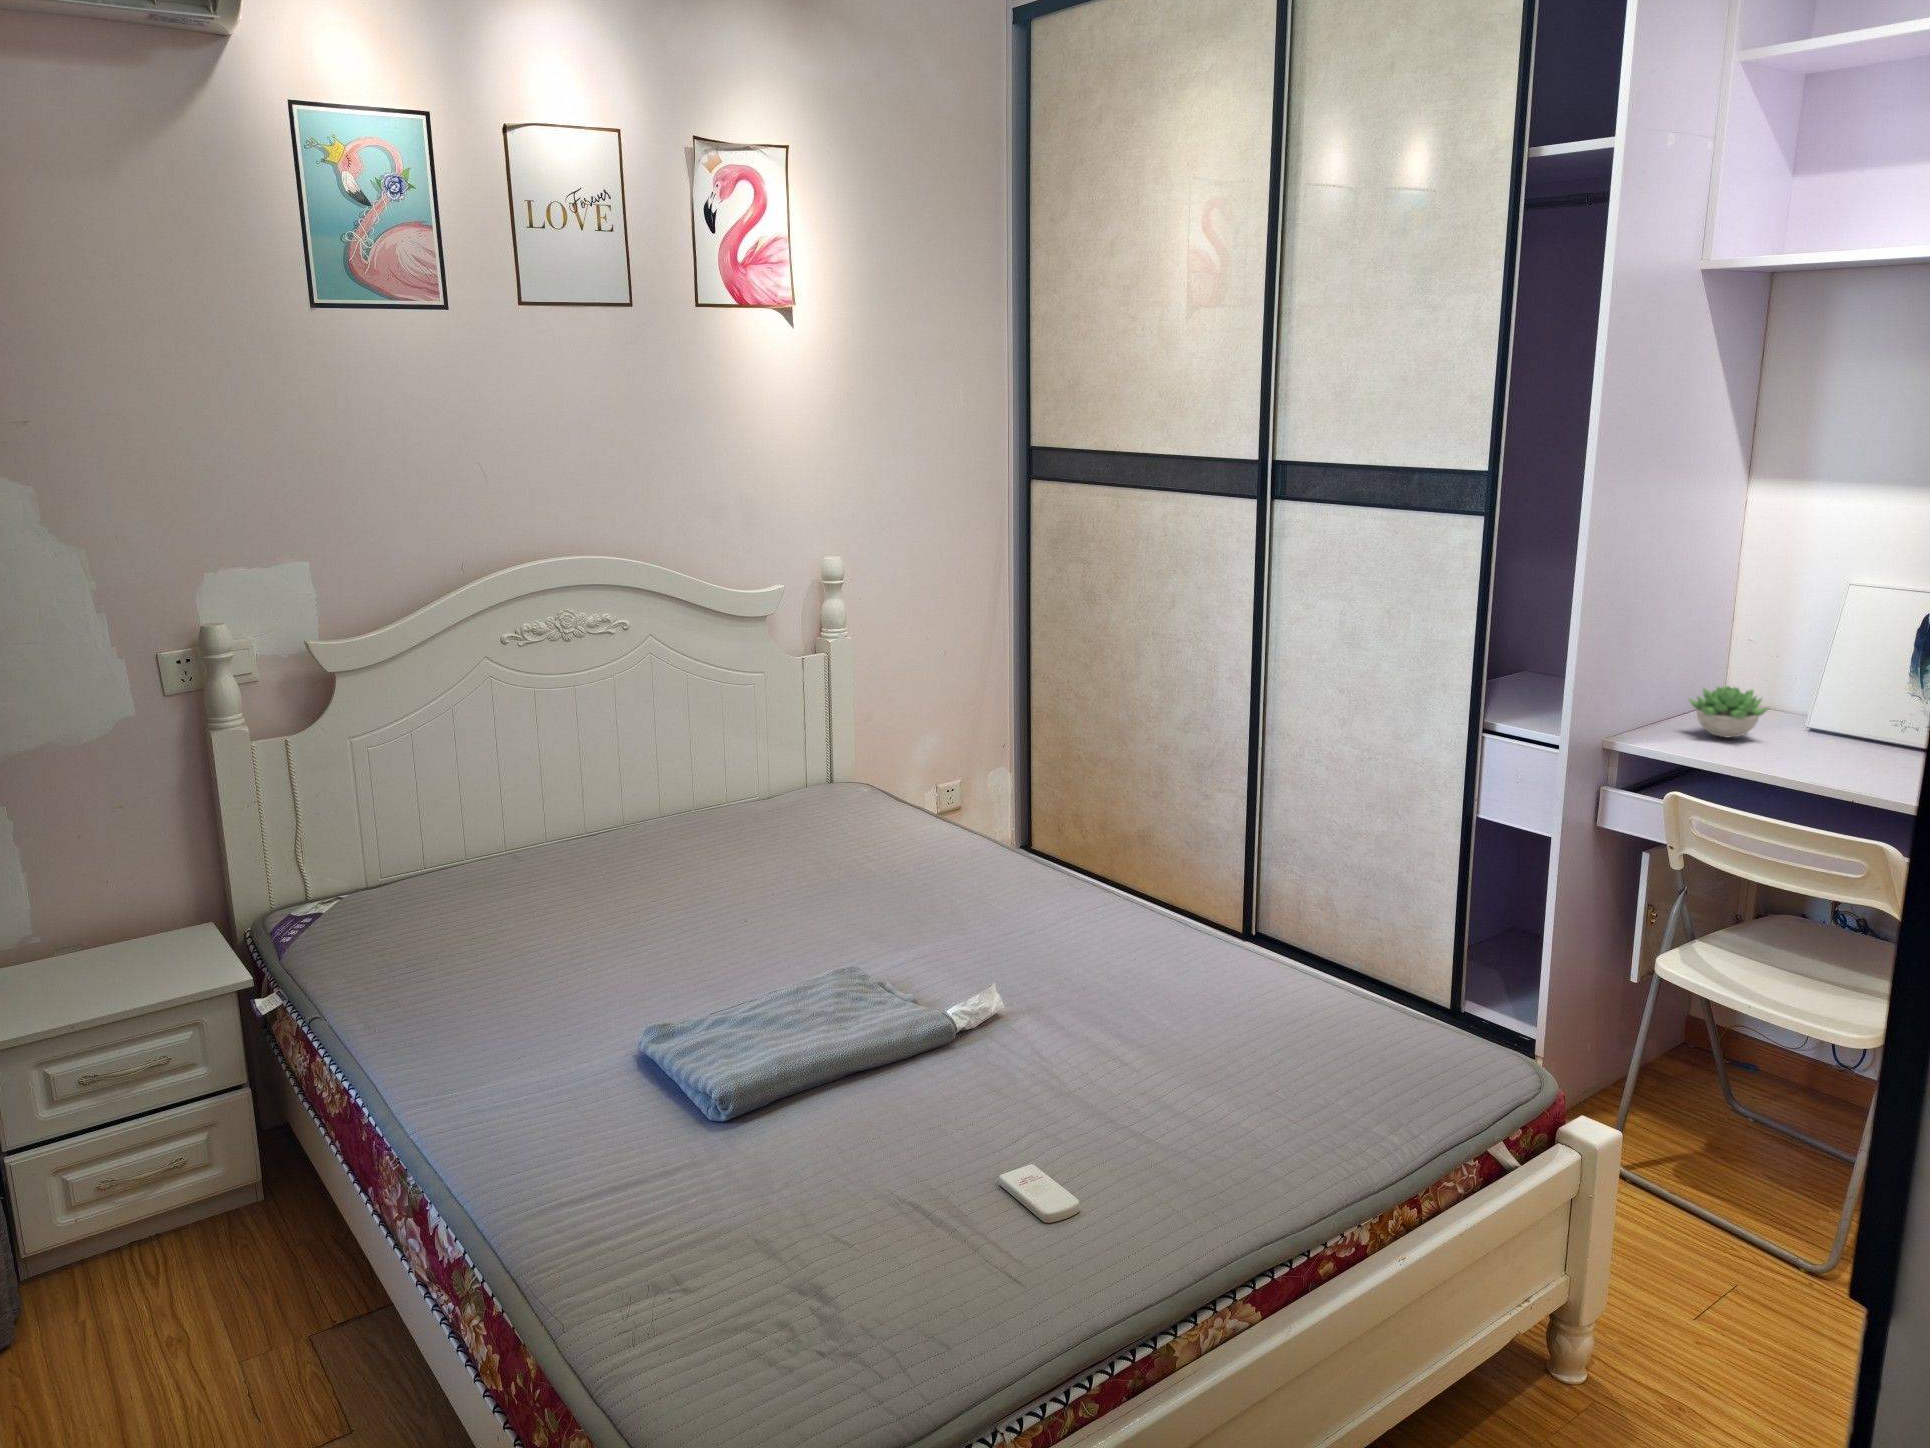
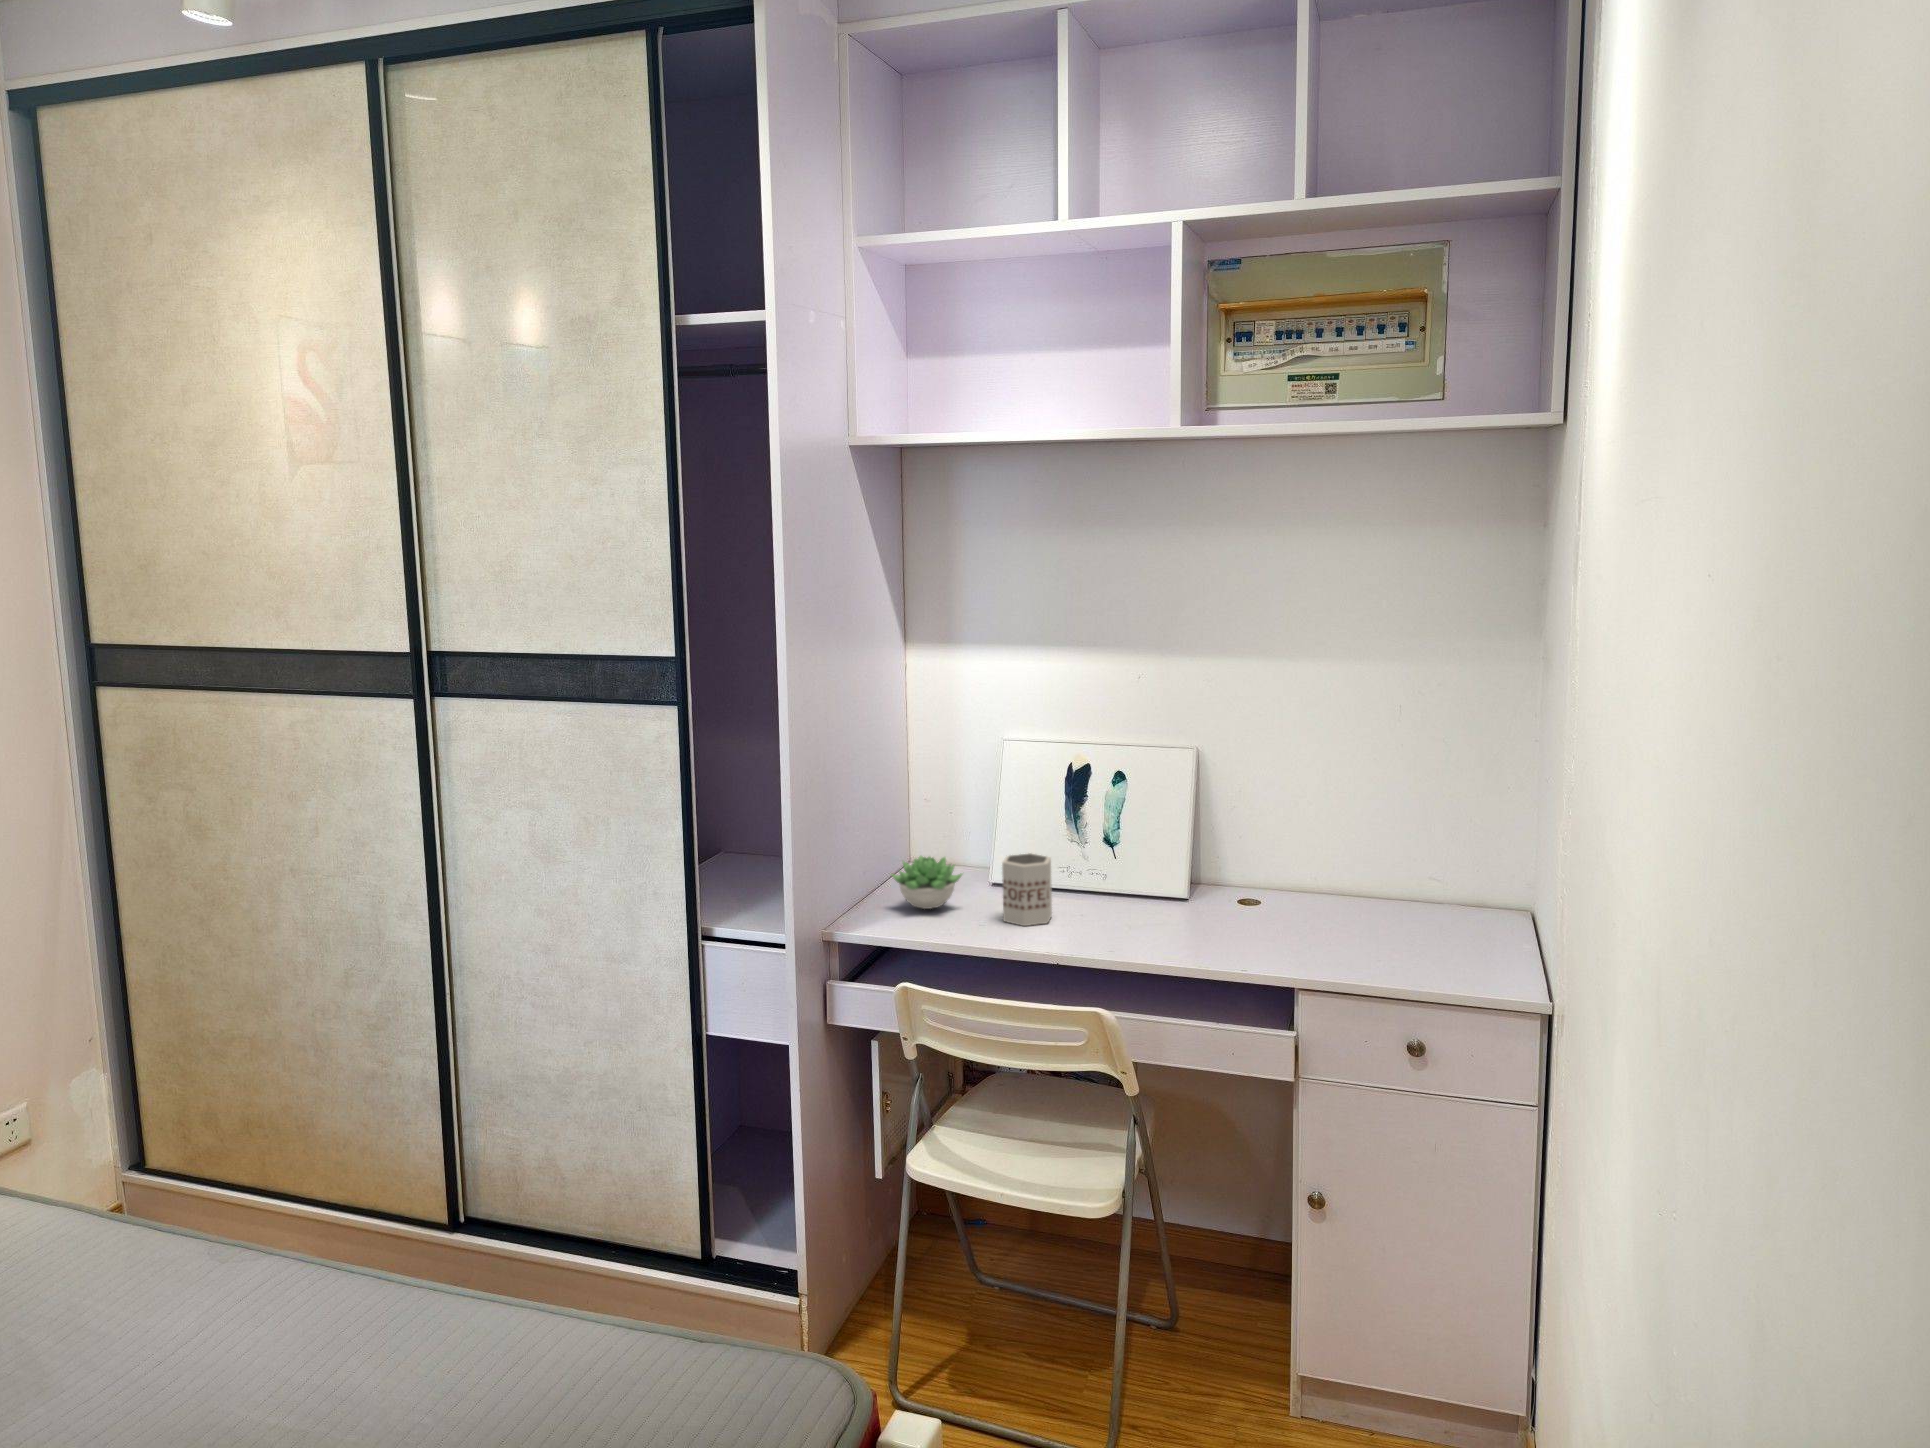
mug: none [1806,695,1875,767] -> present [1002,853,1052,926]

